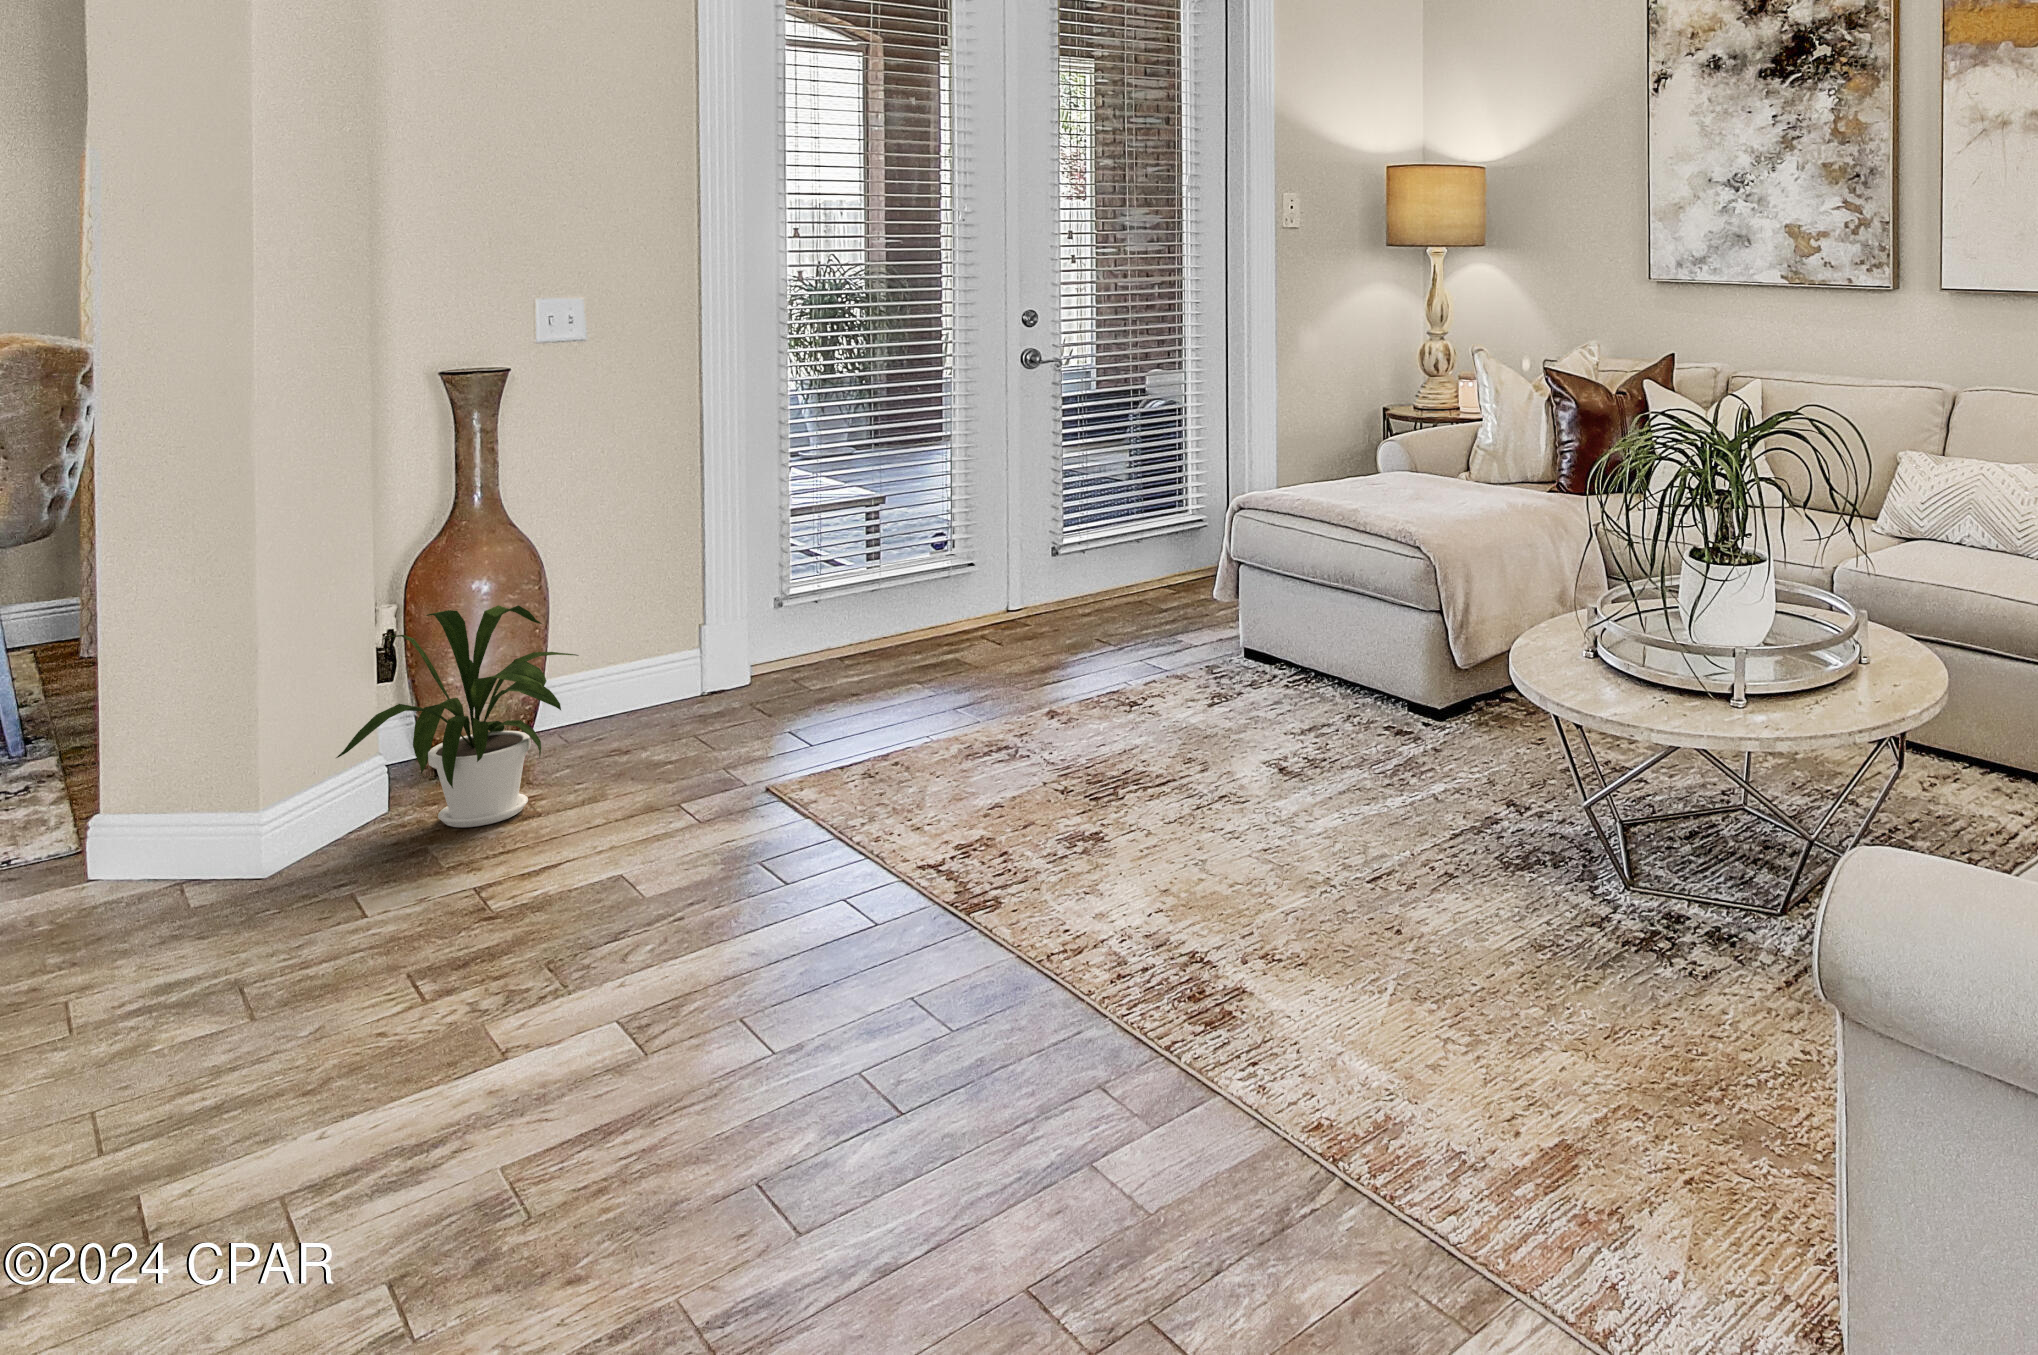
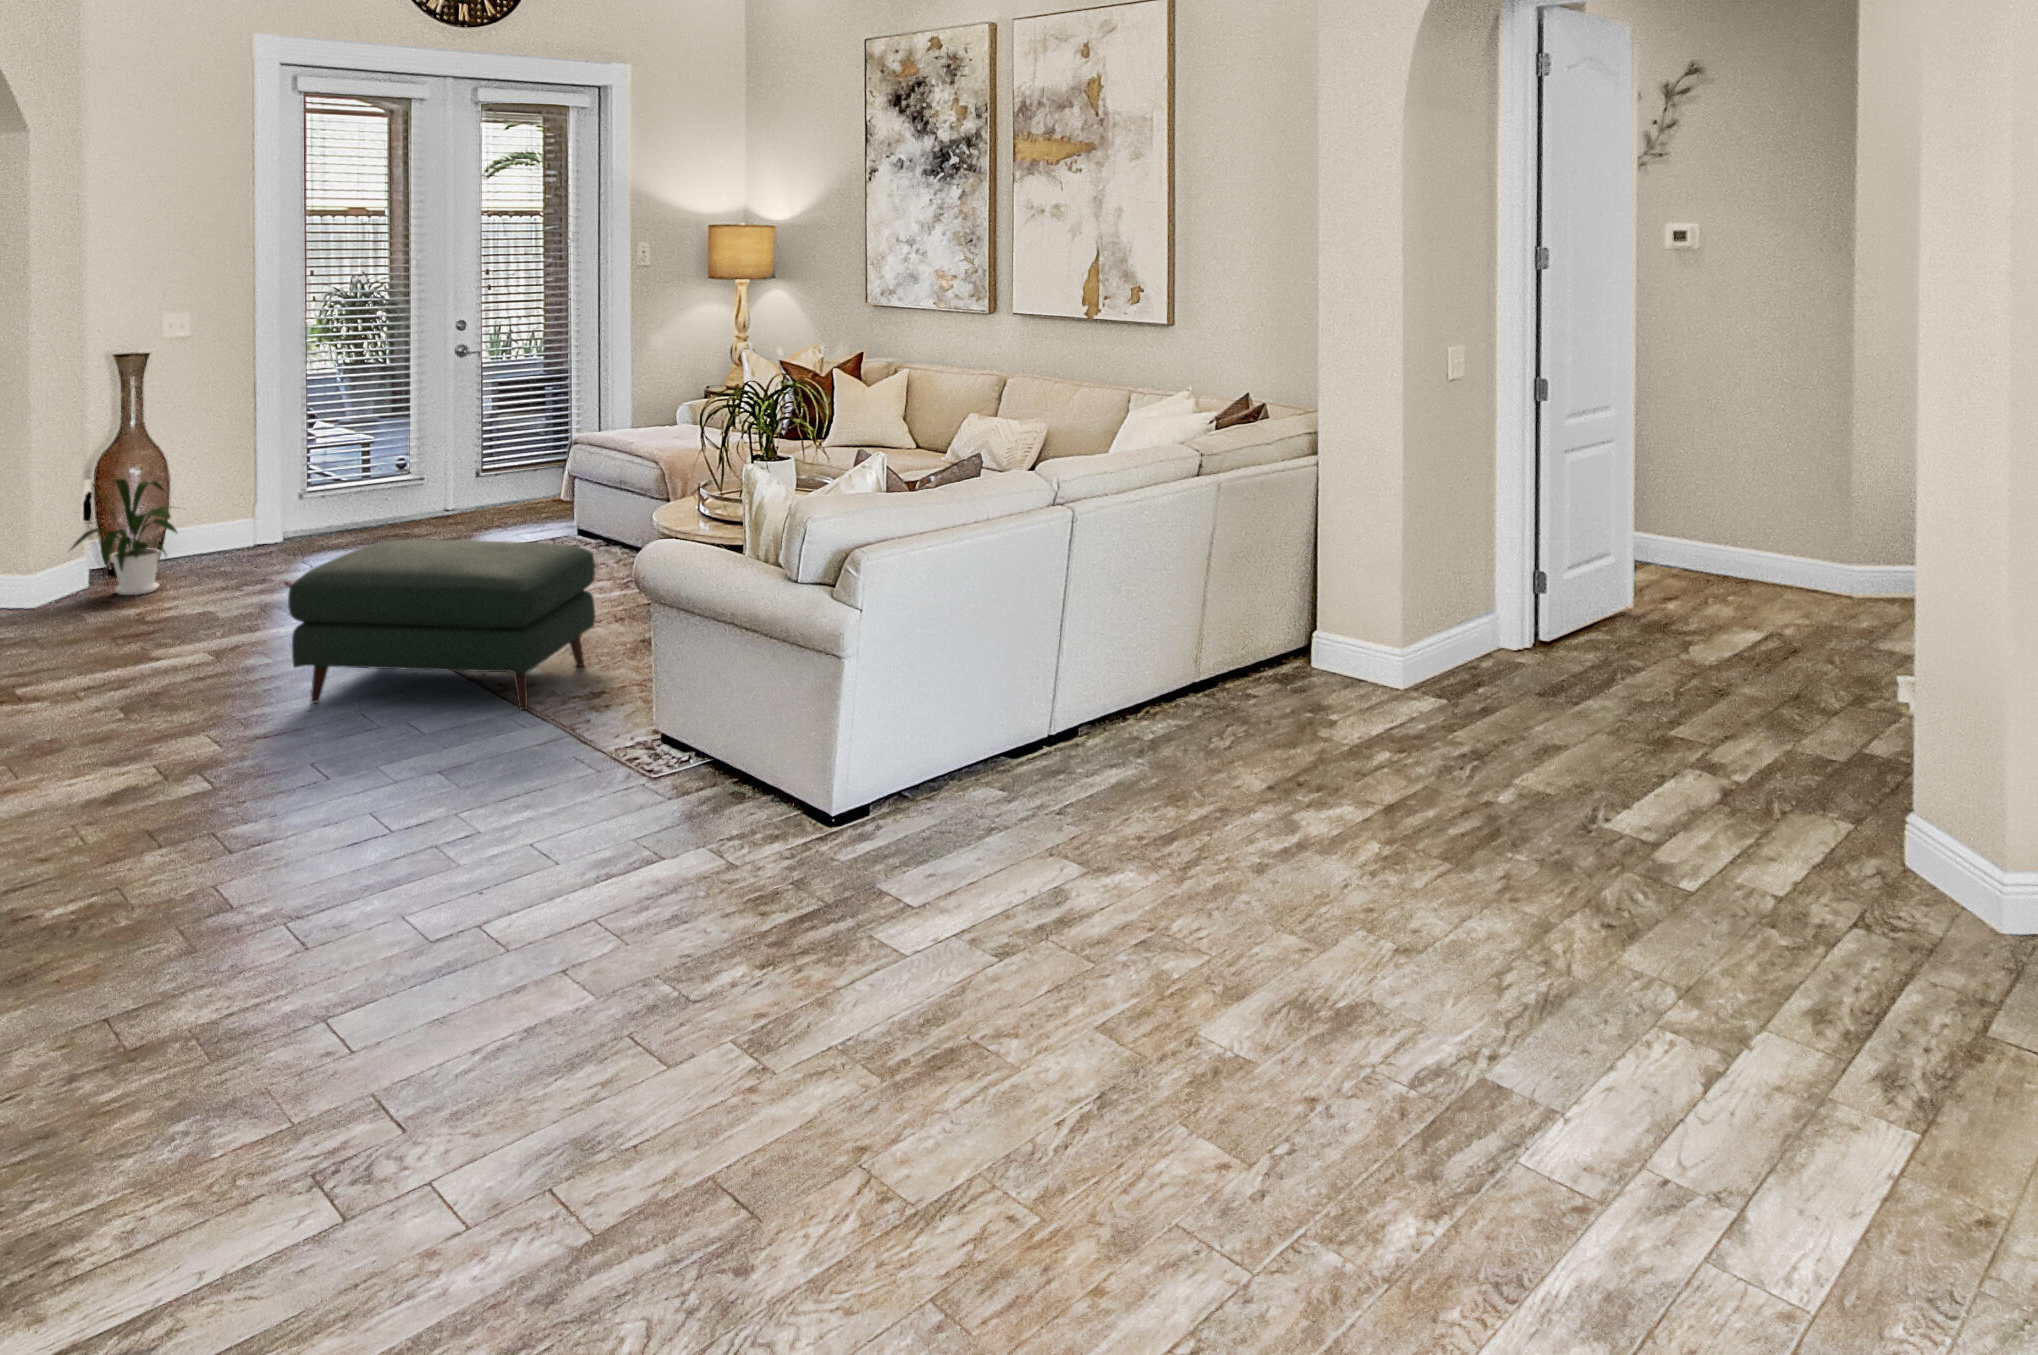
ottoman: none [828,774,1490,1246] -> present [288,540,595,710]

